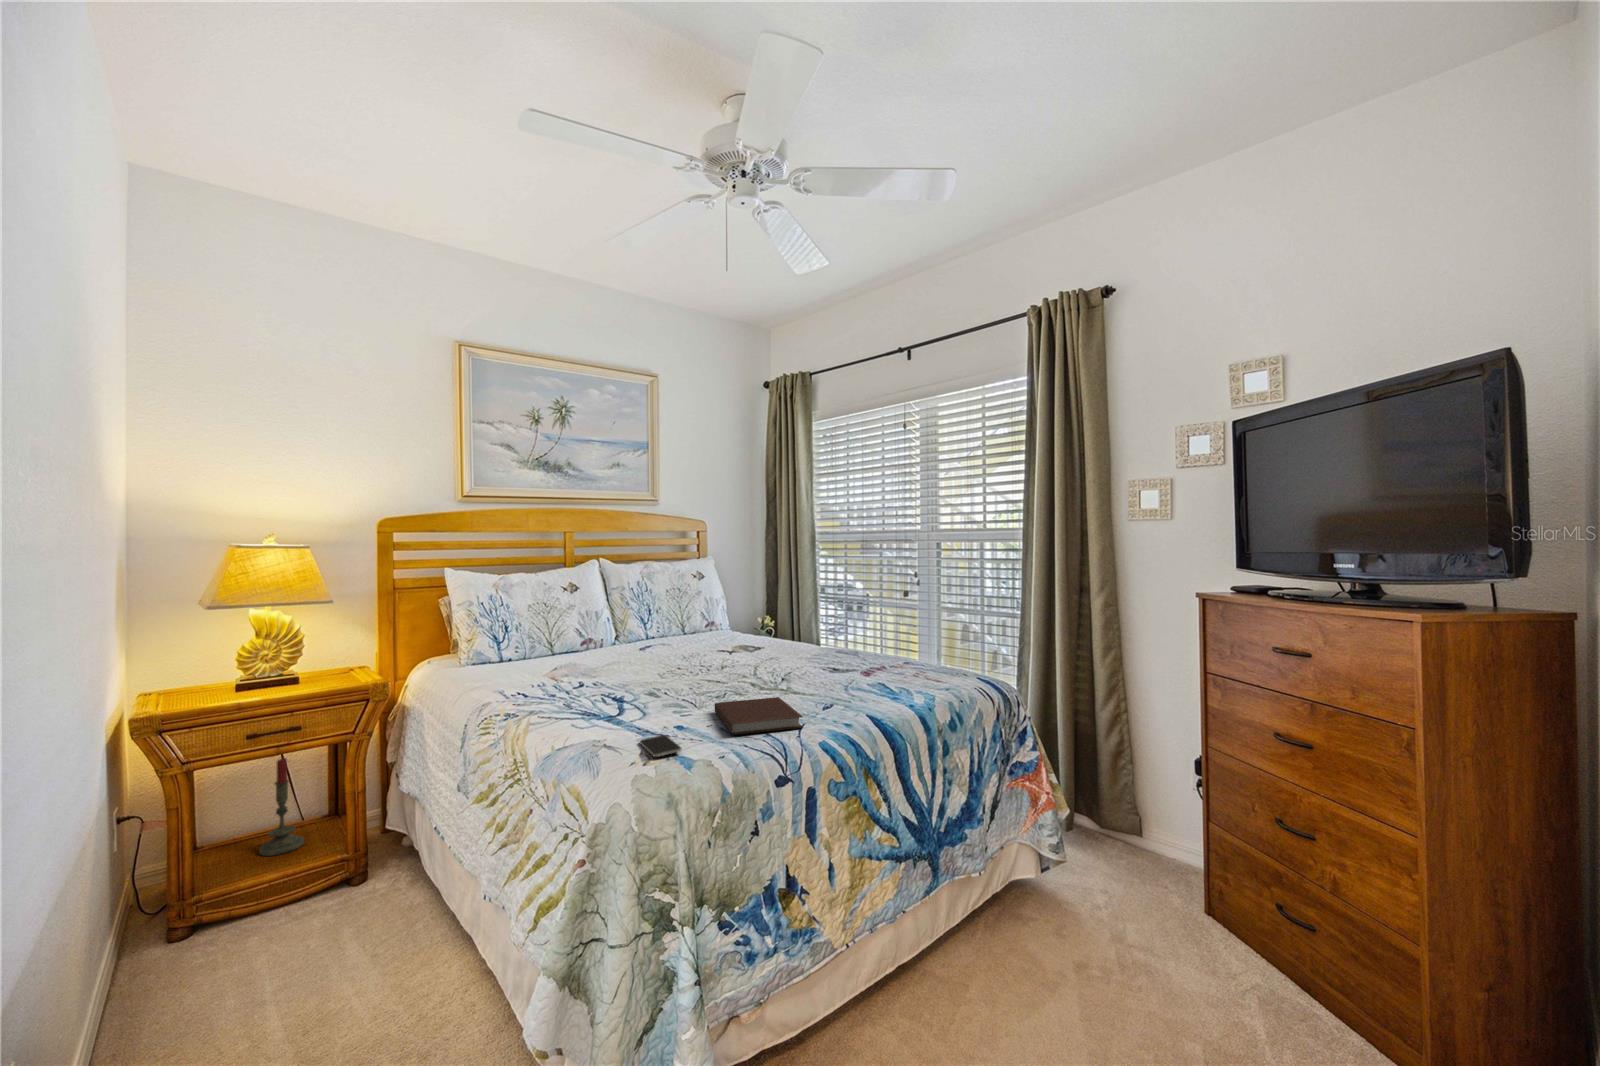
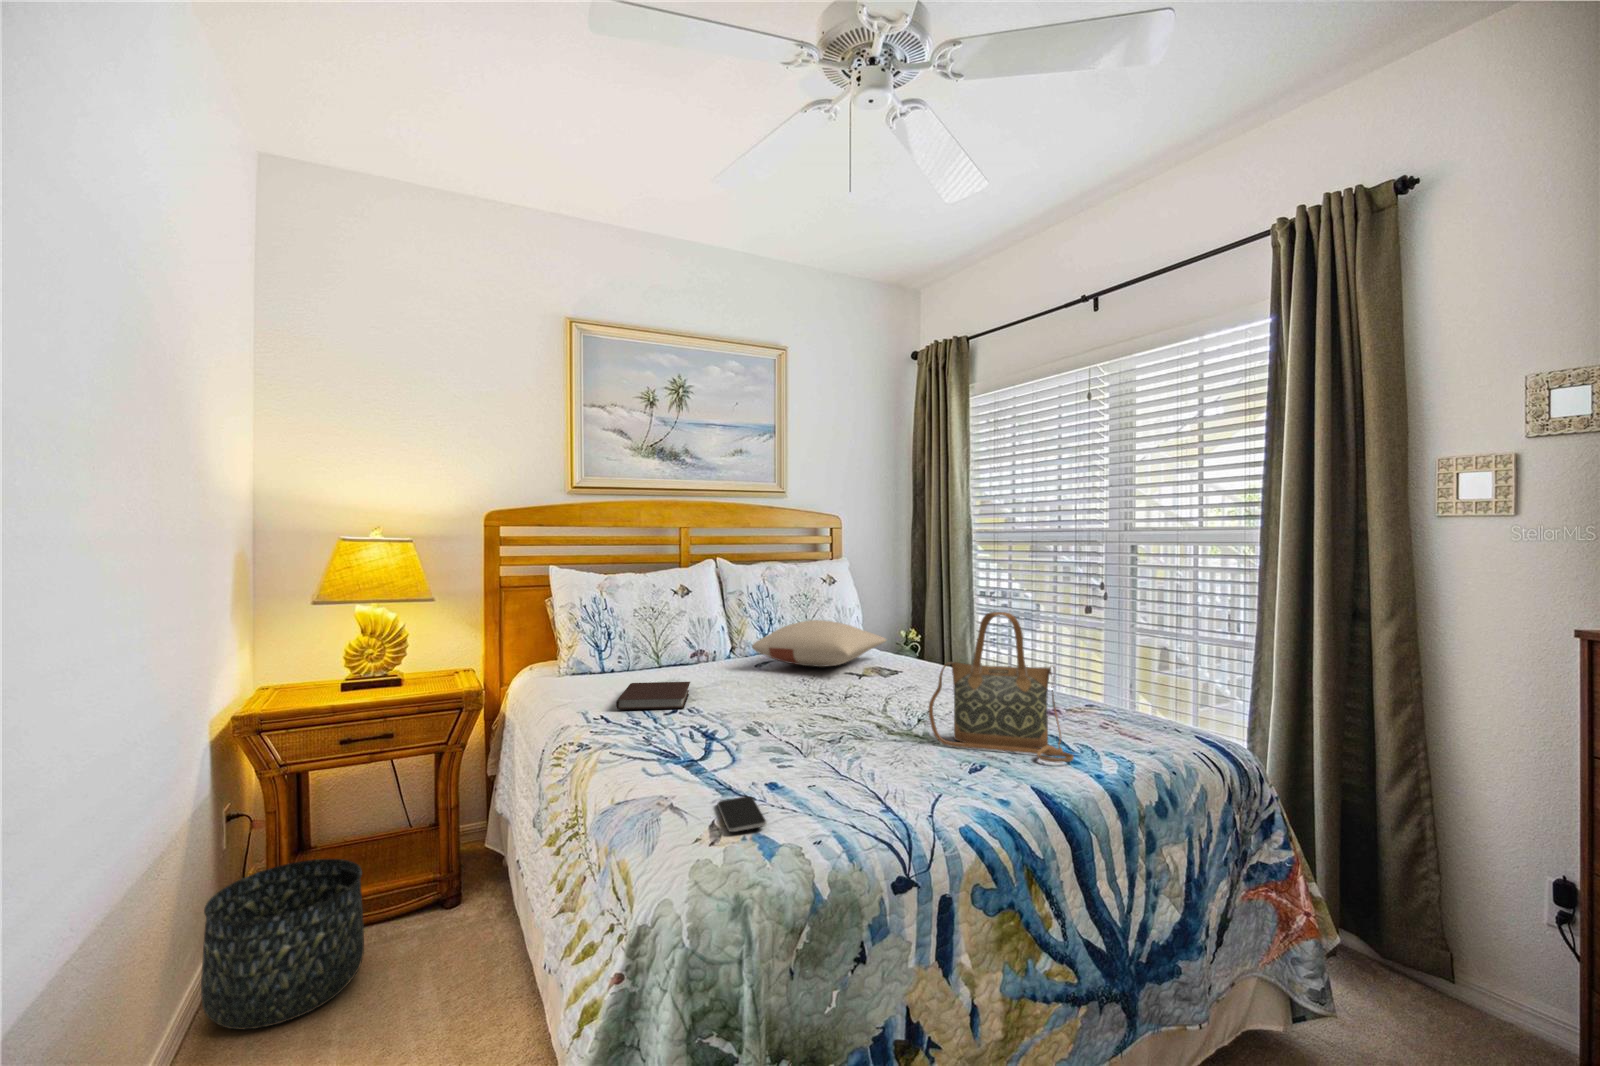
handbag: none [792,593,896,698] -> present [929,612,1074,762]
pillow: none [638,609,751,647] -> present [752,620,886,667]
notebook: present [715,697,803,735] -> present [616,682,690,709]
candle: present [259,758,304,856] -> none [362,762,405,867]
basket: none [119,843,284,1003] -> present [201,859,364,1030]

